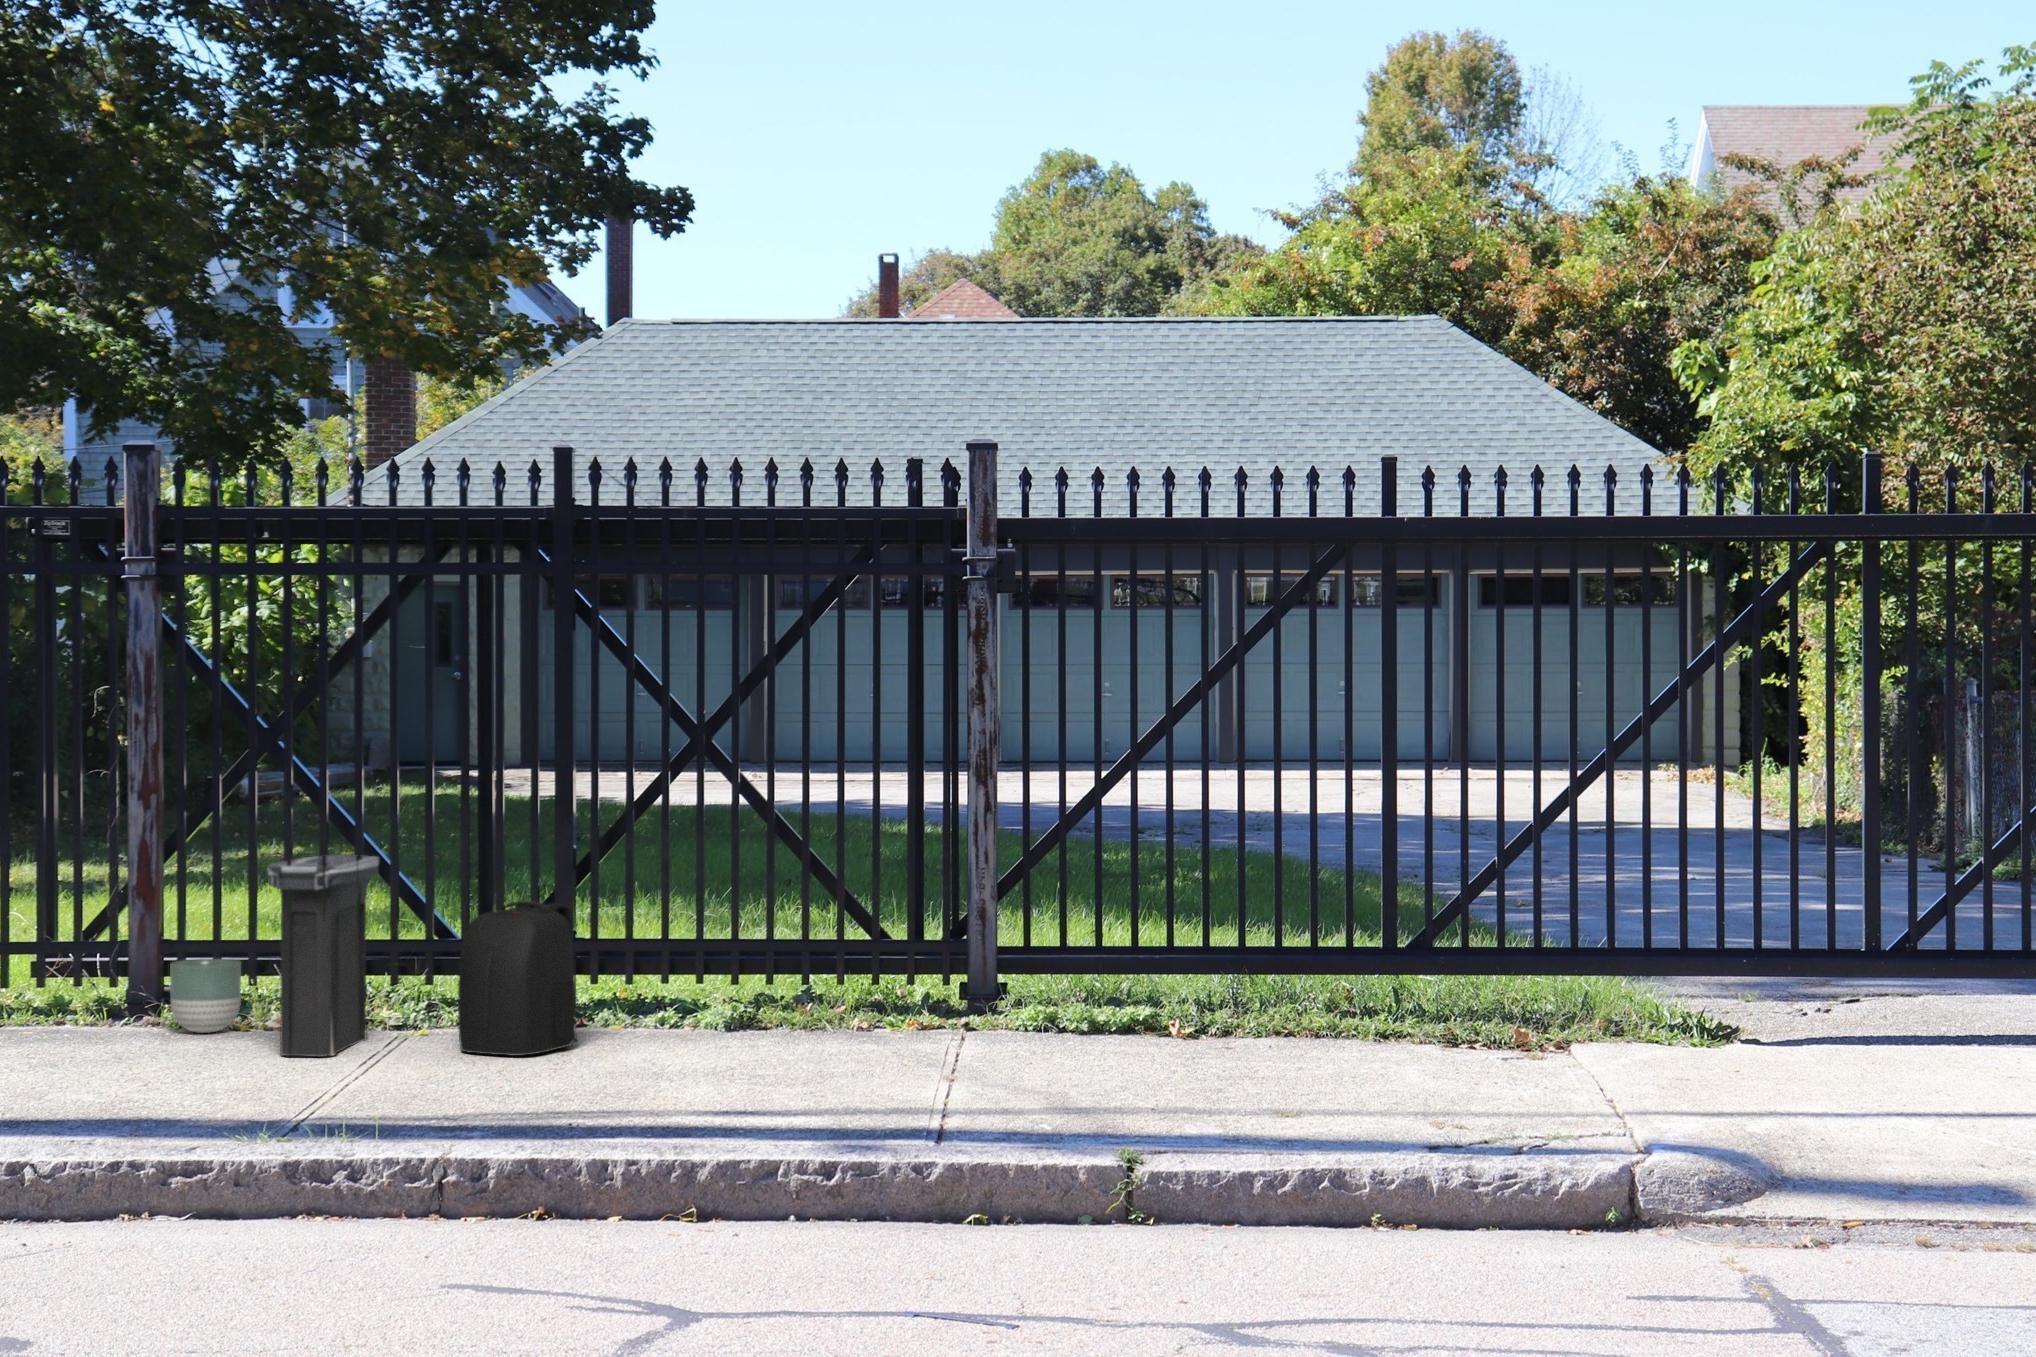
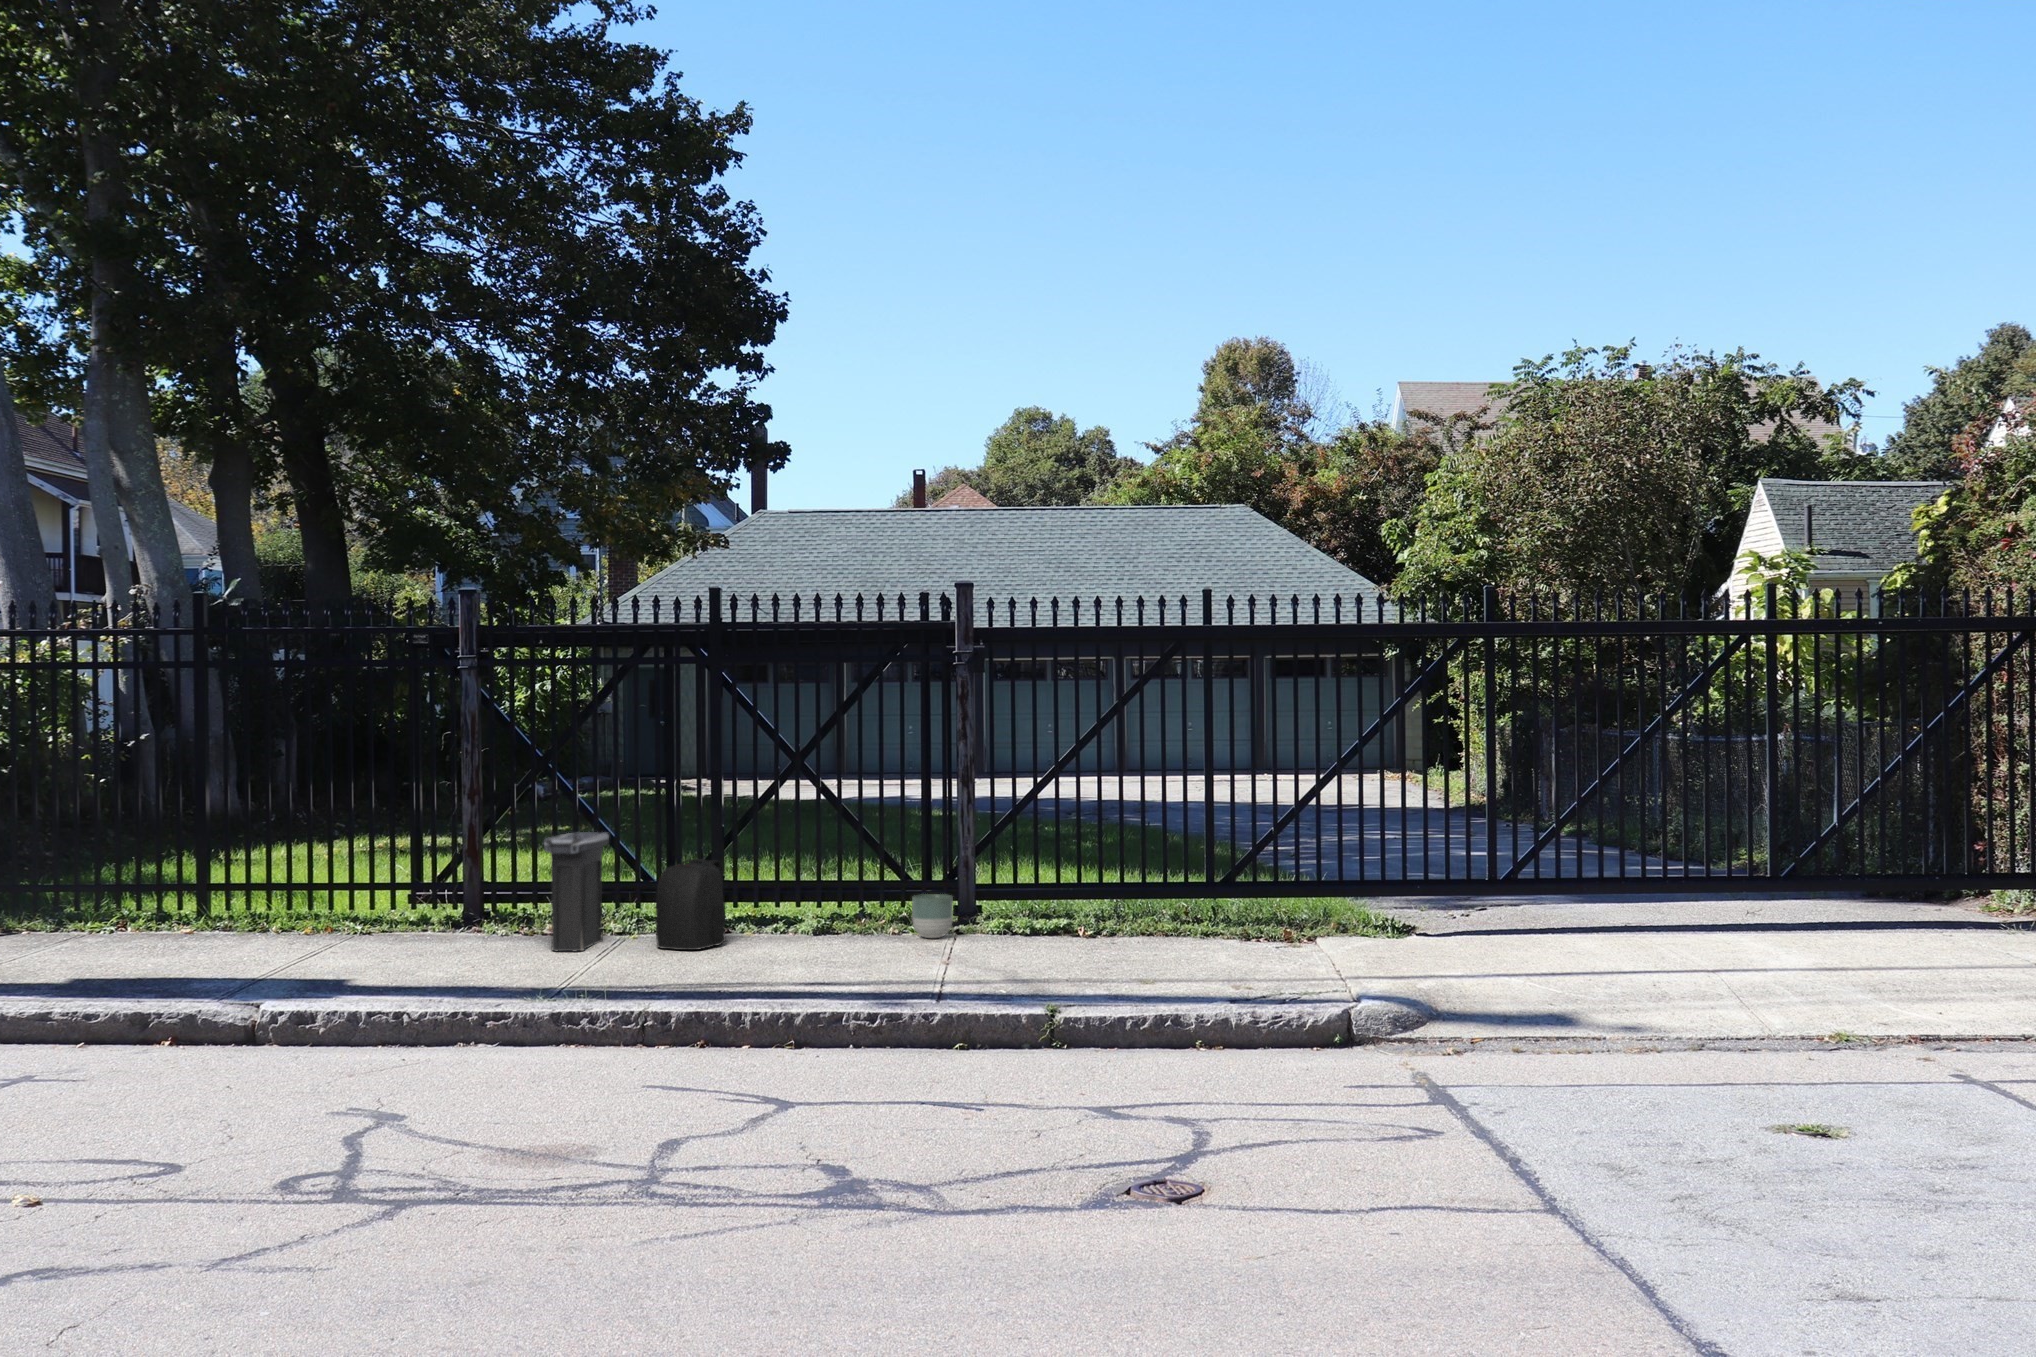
planter: present [170,959,241,1033] -> present [912,894,953,938]

